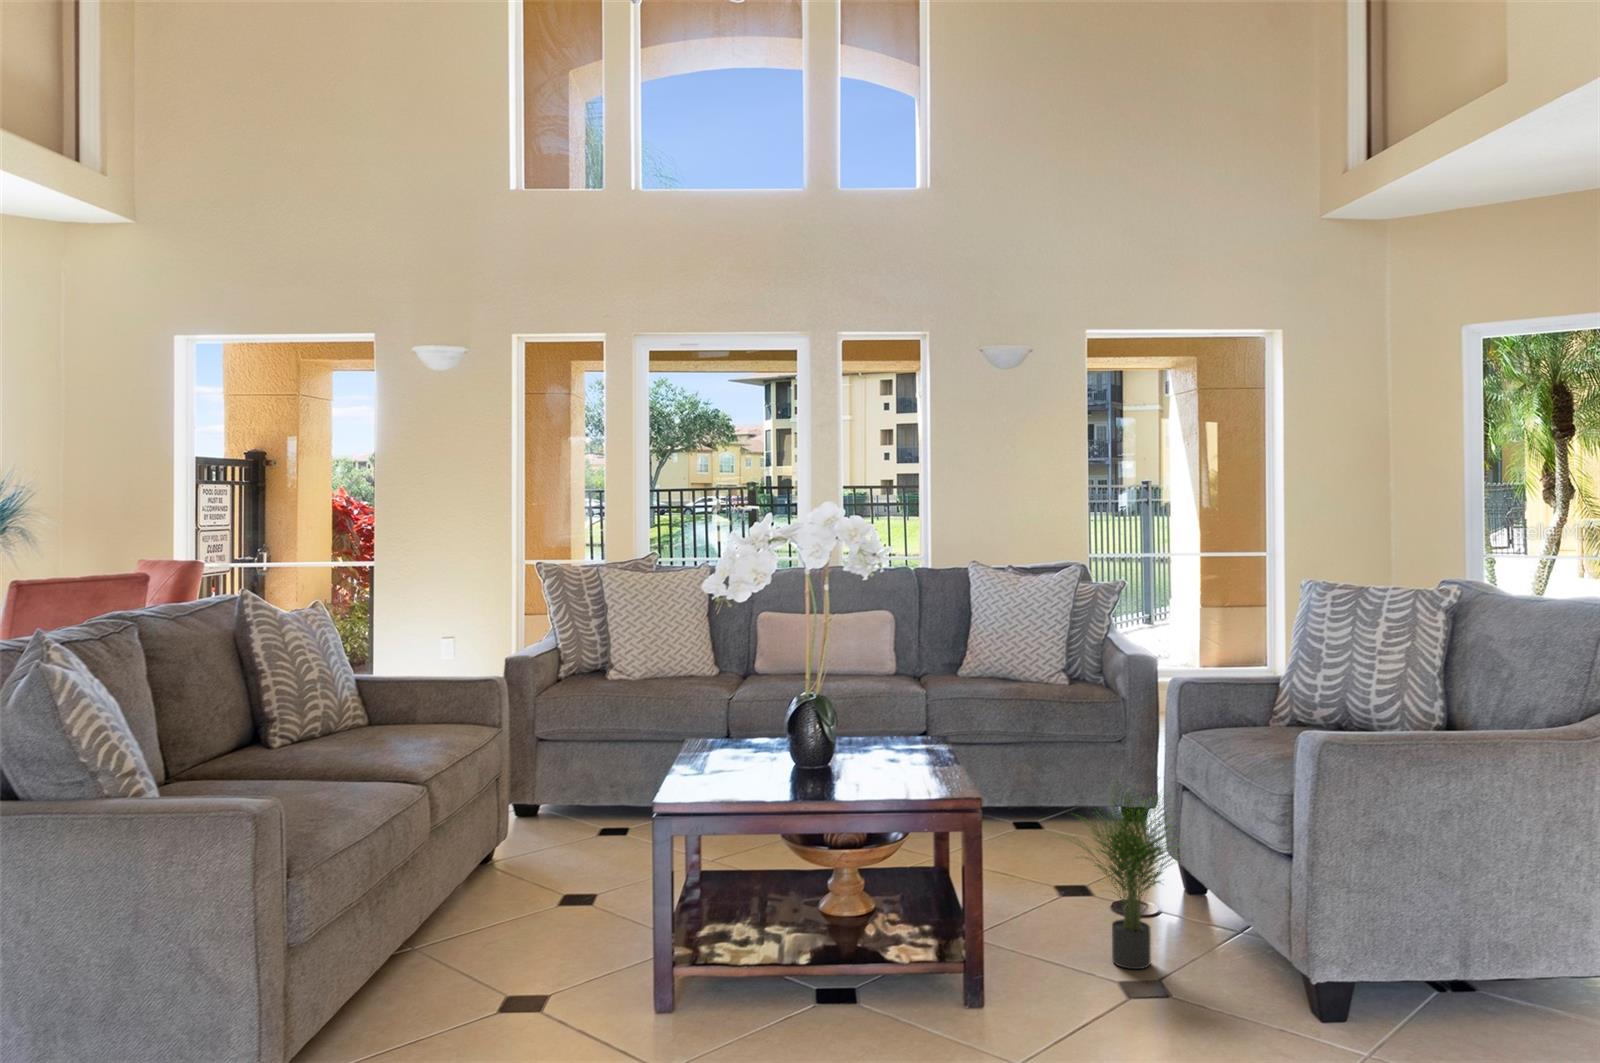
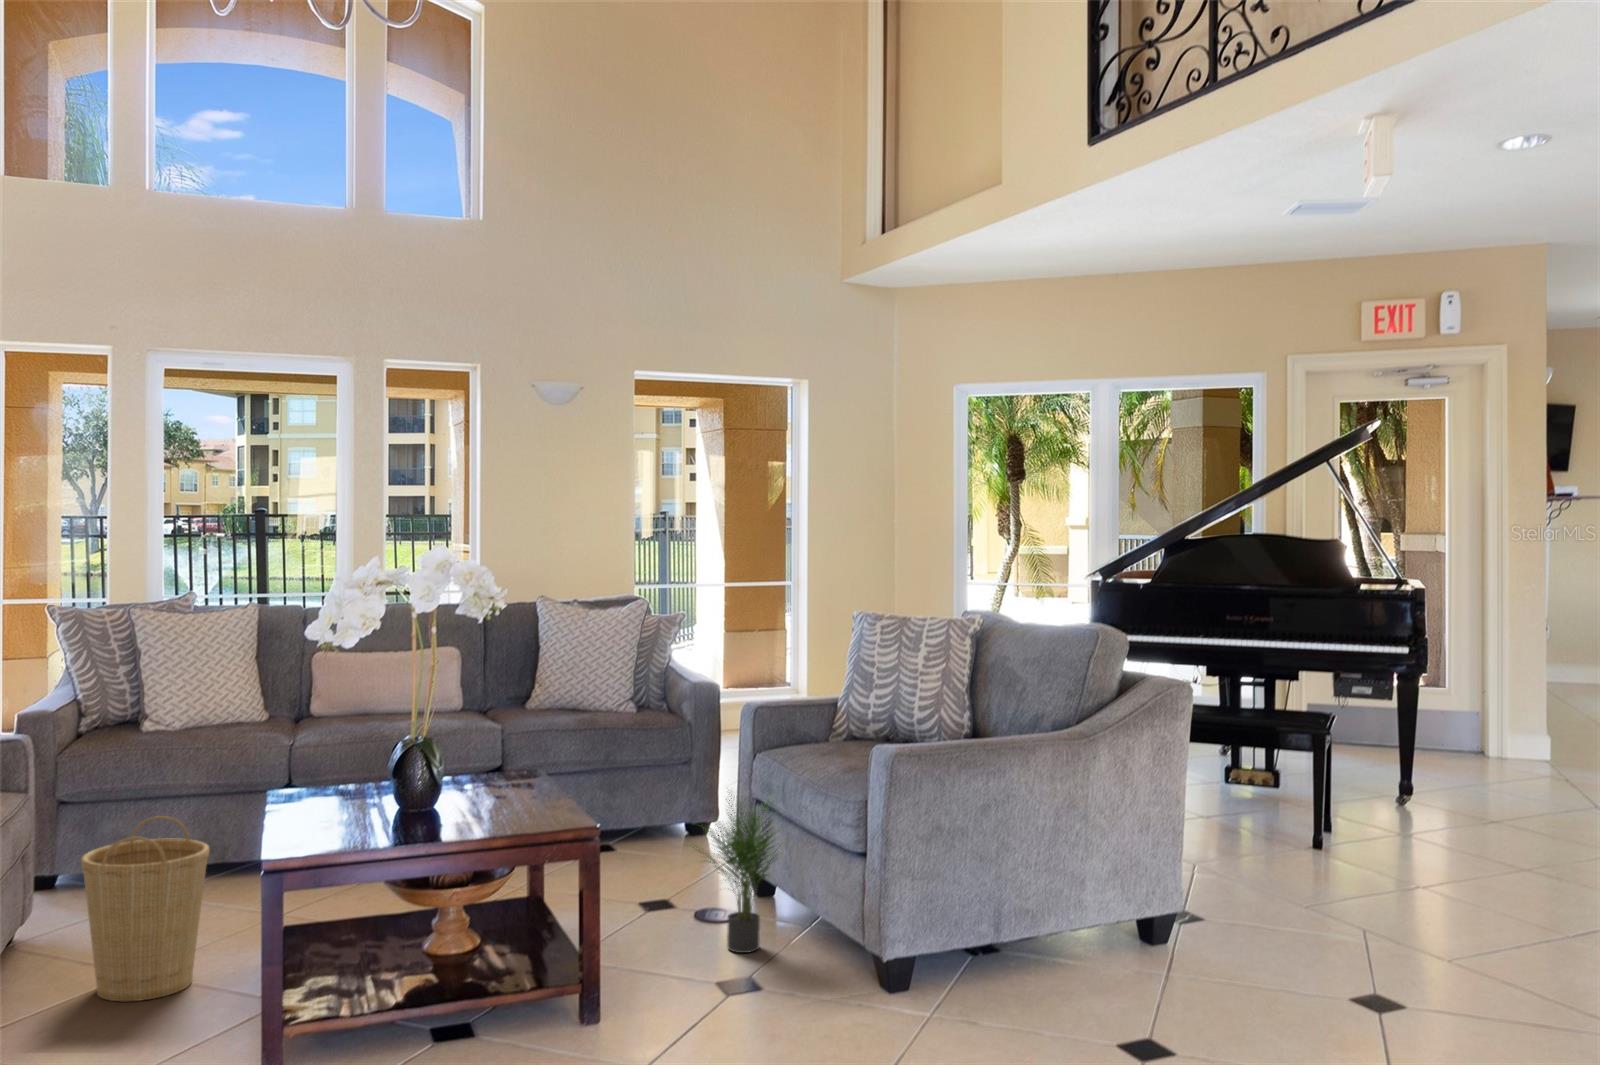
basket: none [488,758,598,930] -> present [81,816,209,1001]

